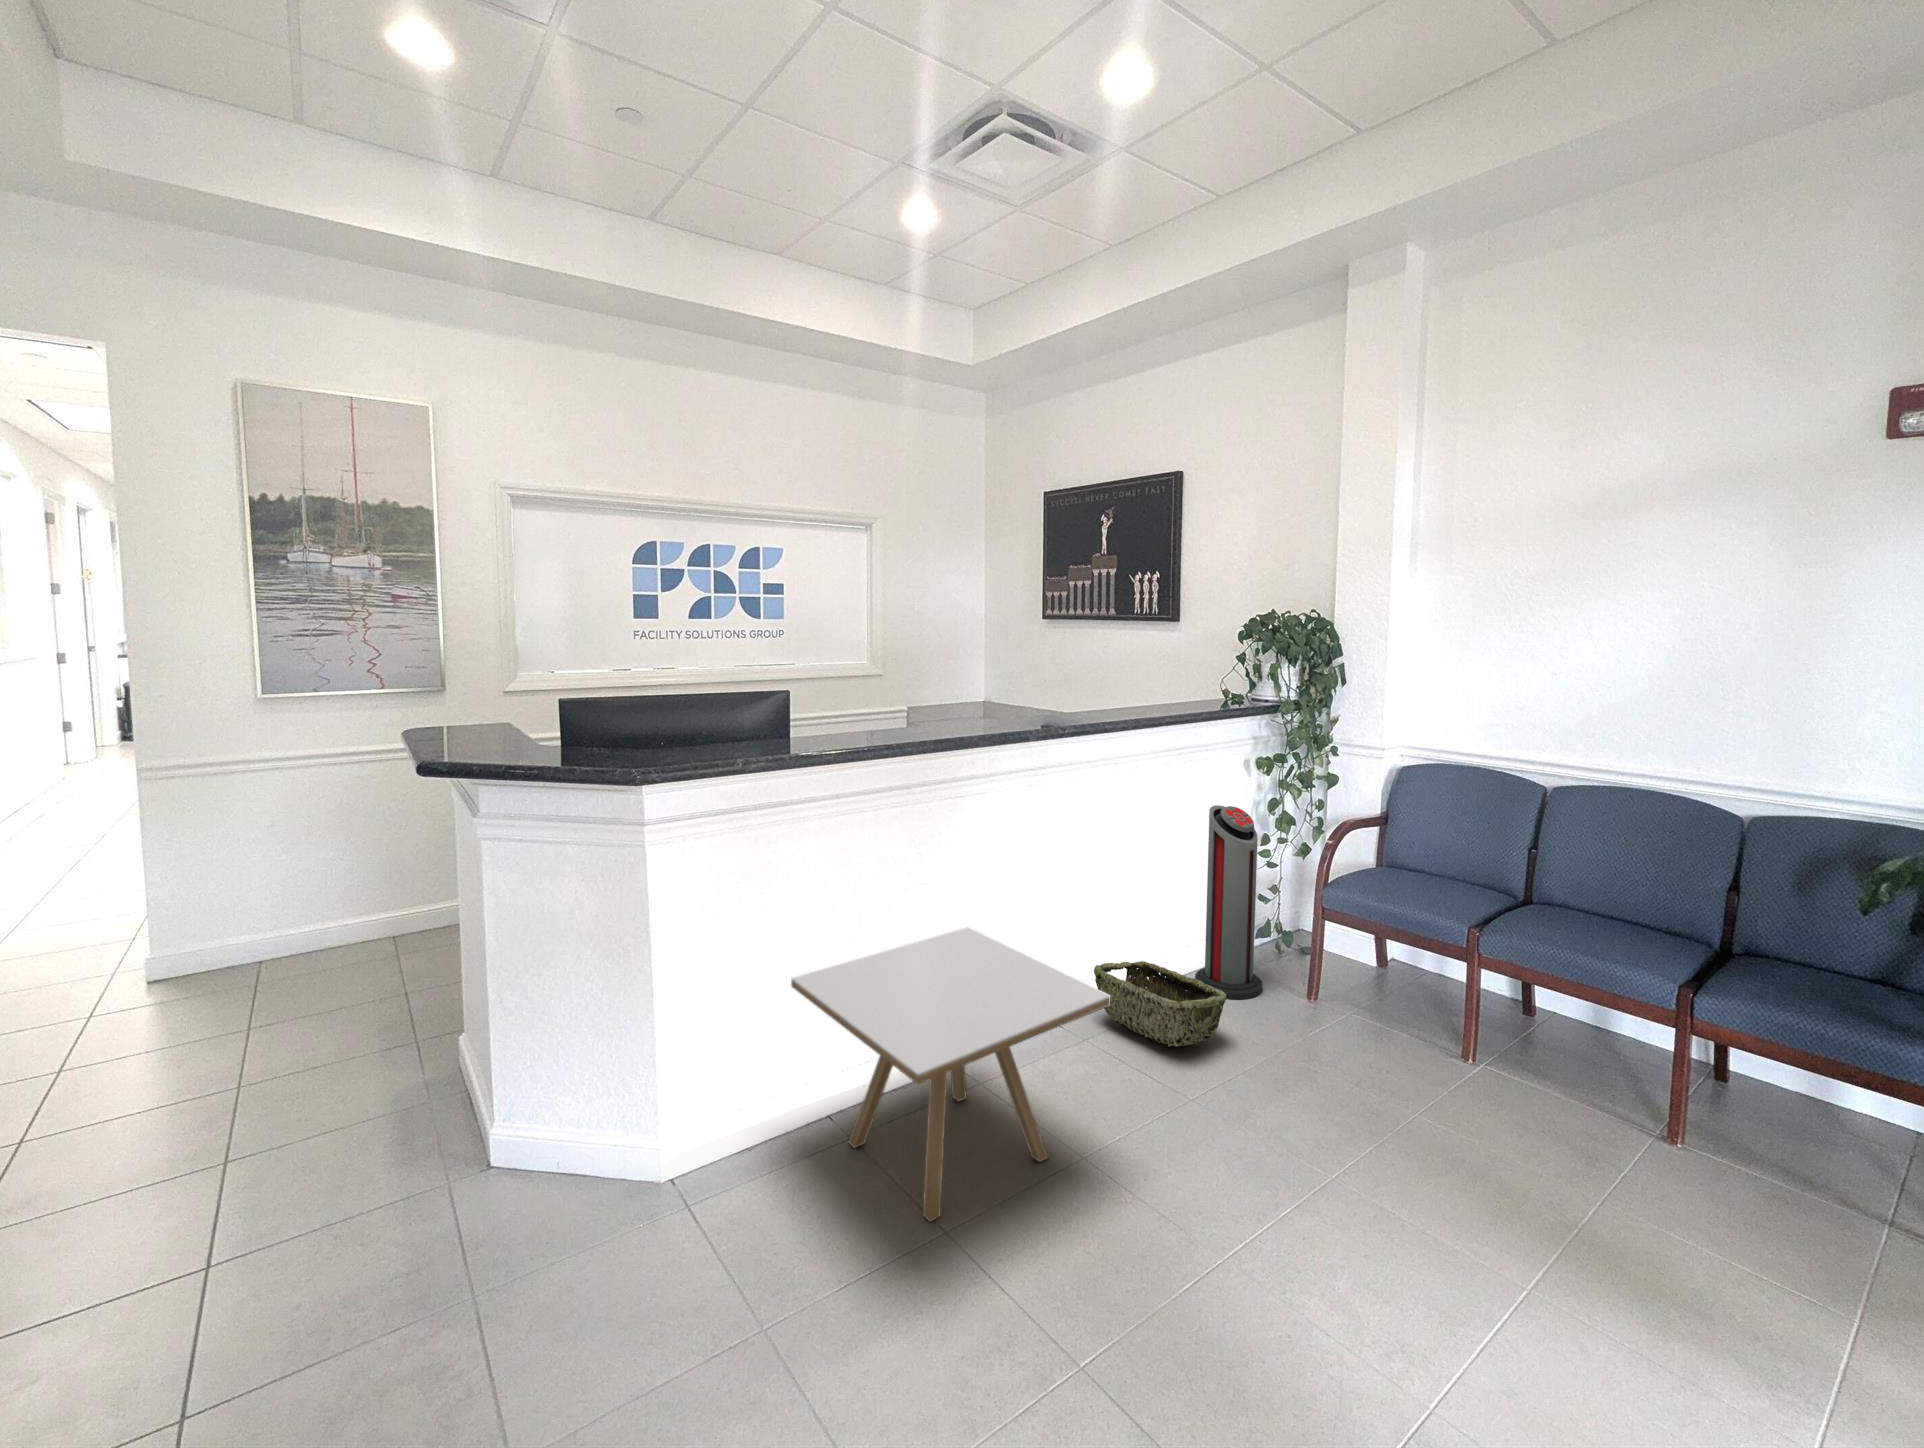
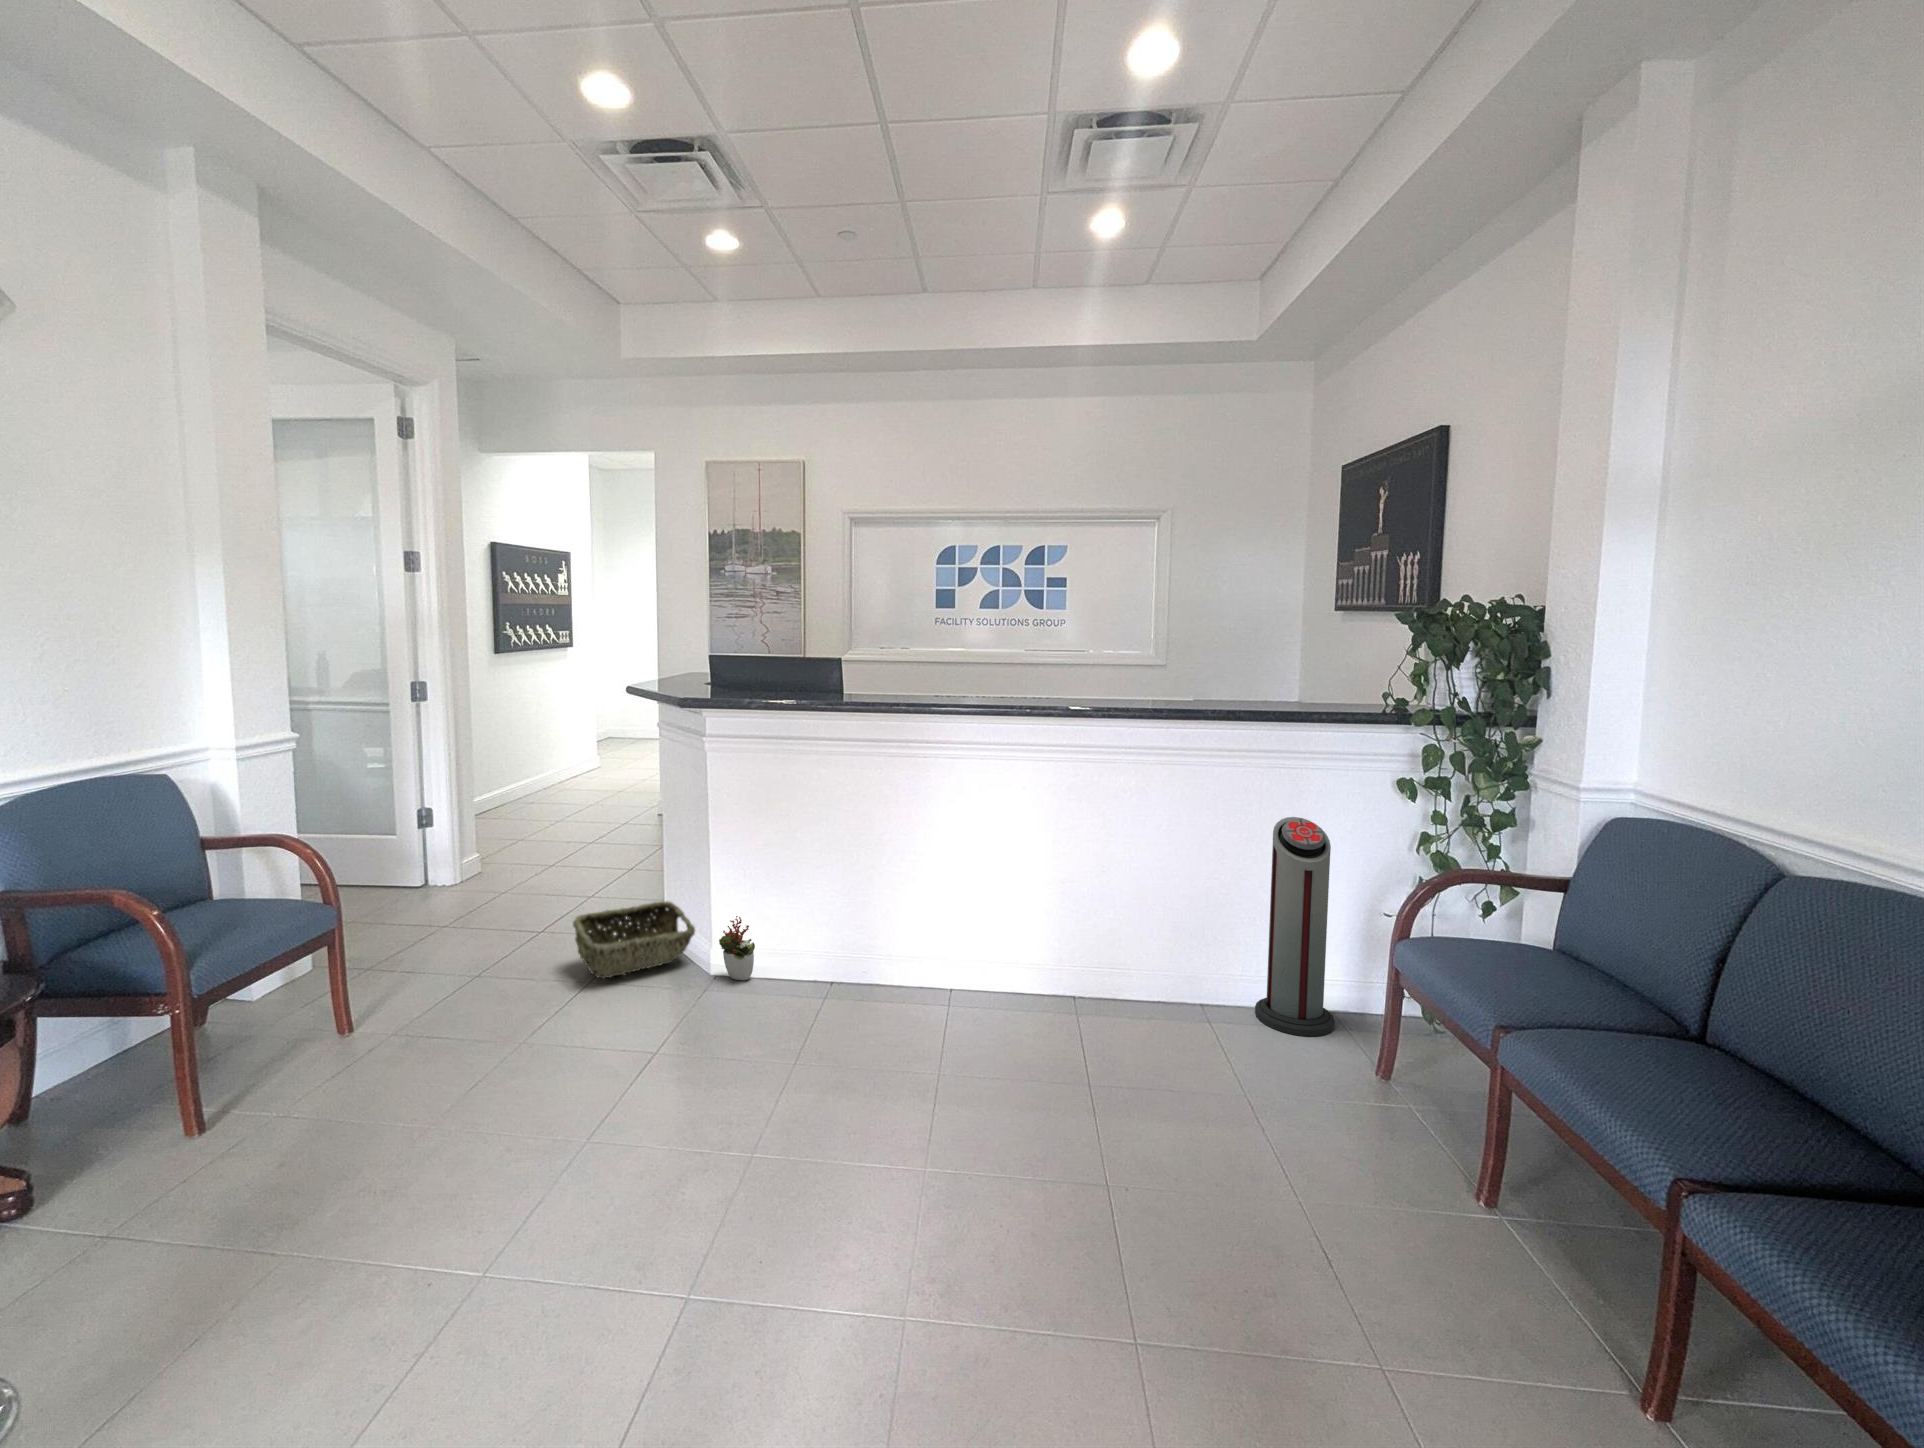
side table: present [791,927,1110,1221] -> none [758,861,958,1047]
woven basket: present [1094,961,1227,1047] -> present [573,901,695,979]
decorative plant: none [682,1088,743,1187] -> present [719,916,755,980]

